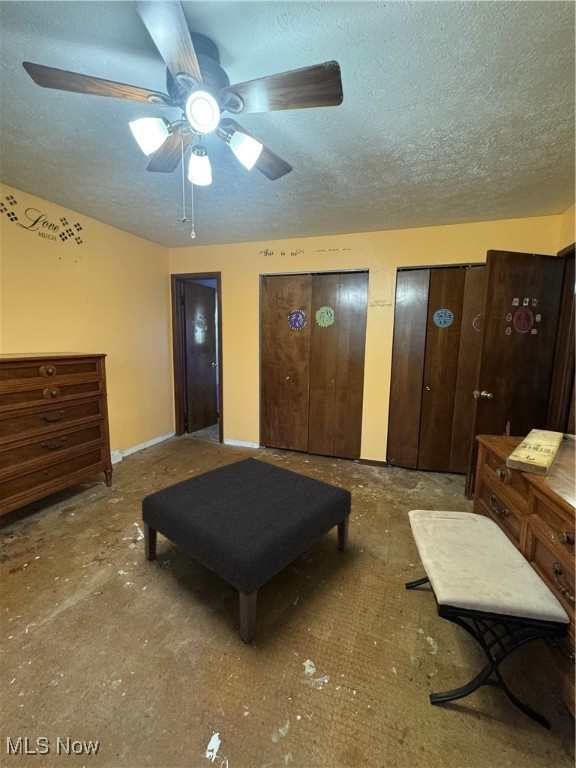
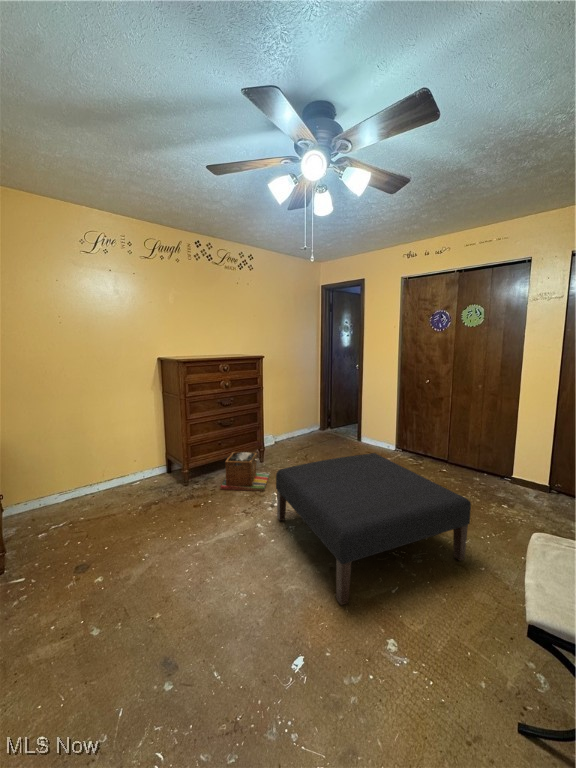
laundry basket: none [52,478,123,537] -> present [220,452,269,491]

